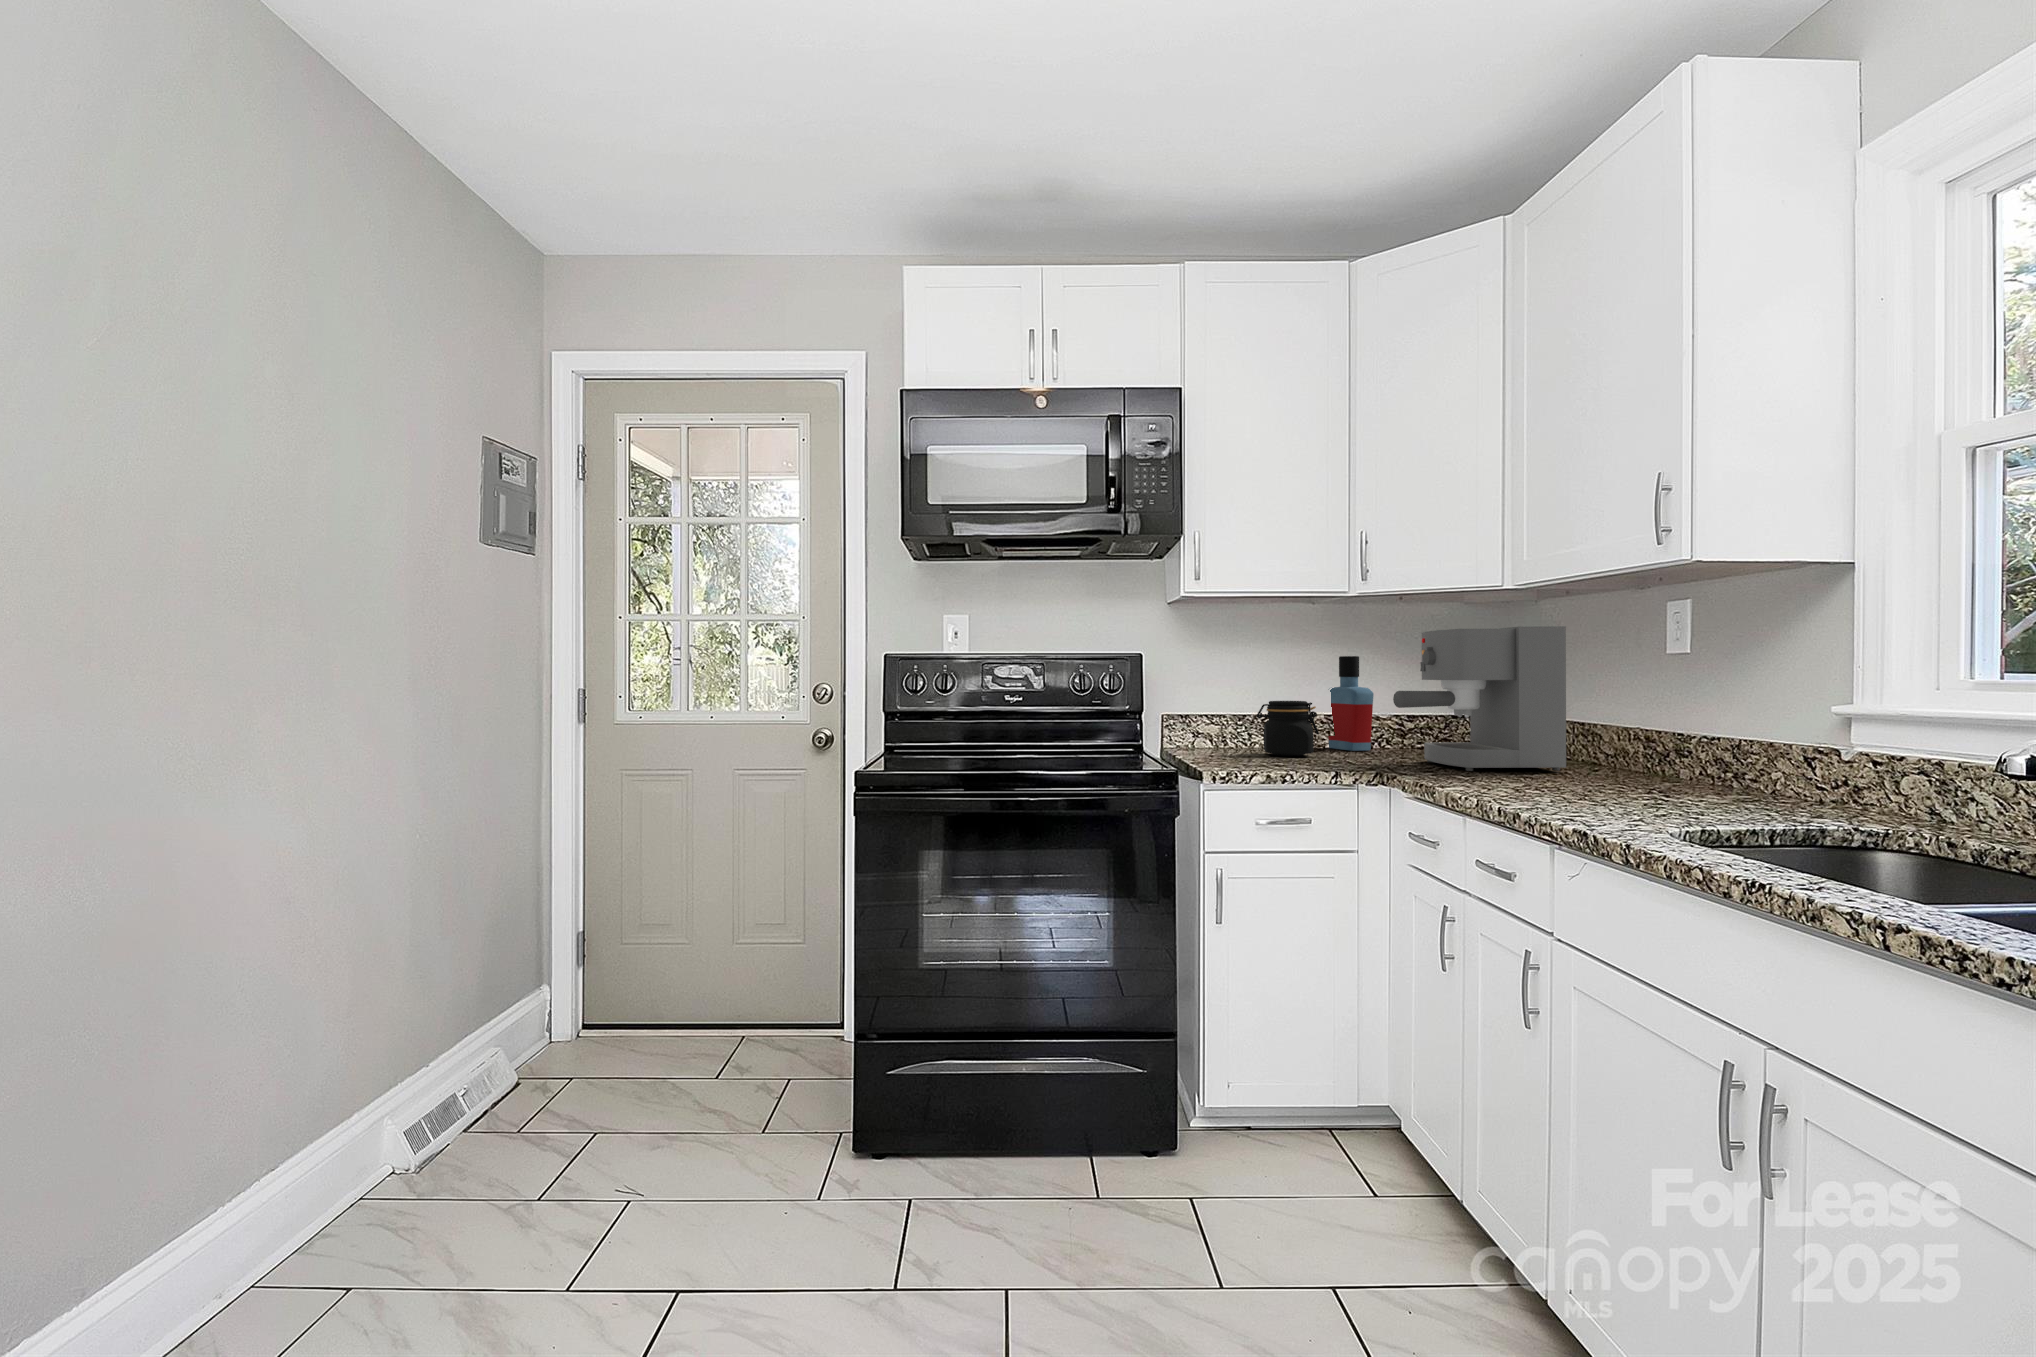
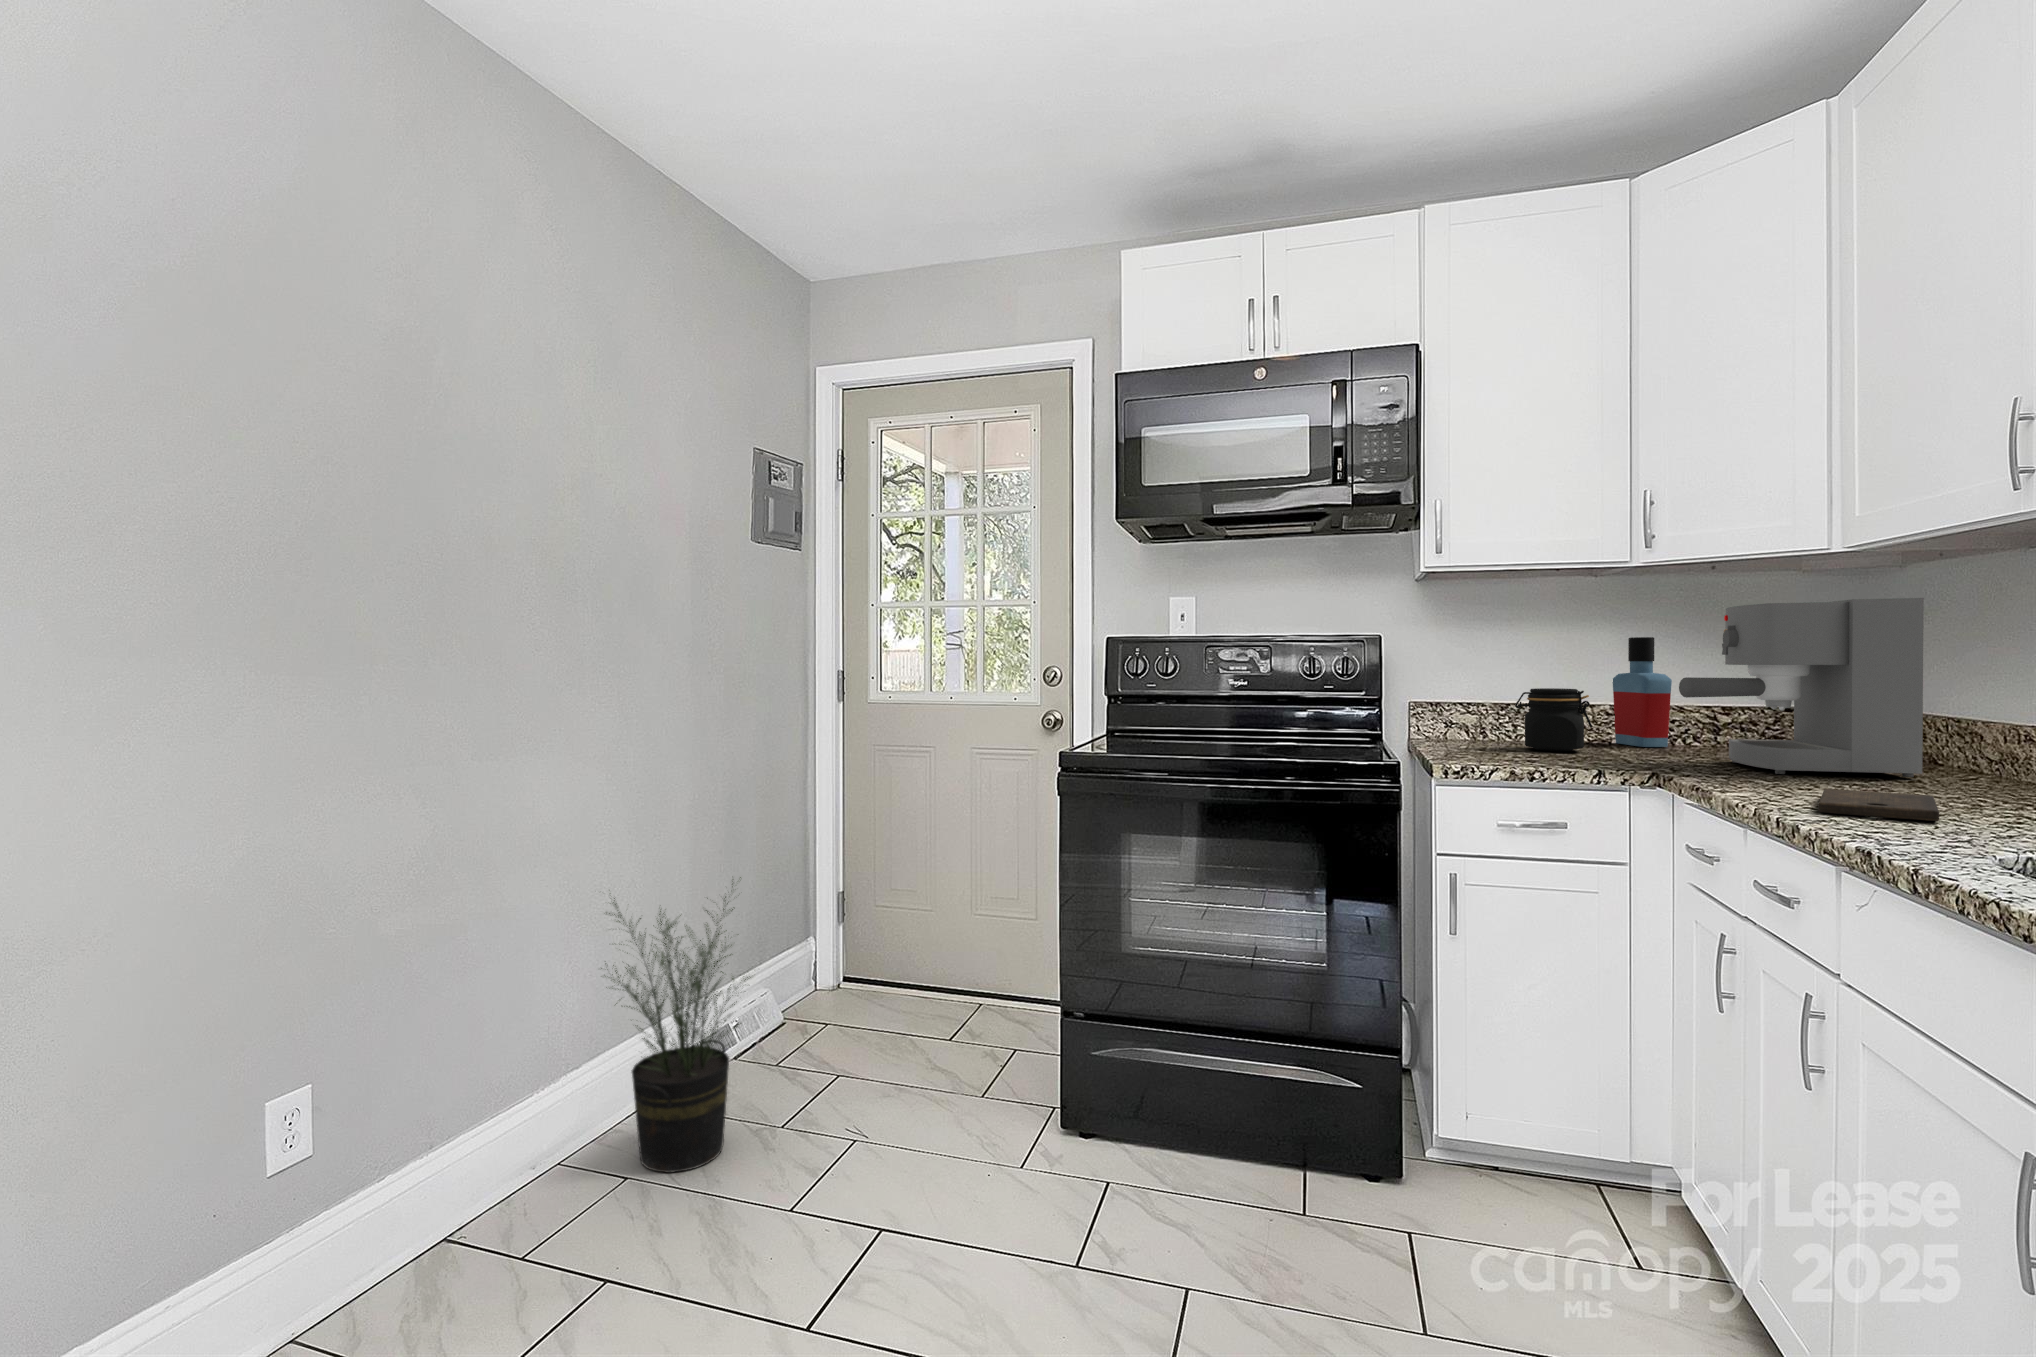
cutting board: none [1517,782,1609,805] -> present [1818,789,1939,821]
potted plant: none [298,919,520,1276] -> present [601,877,751,1173]

